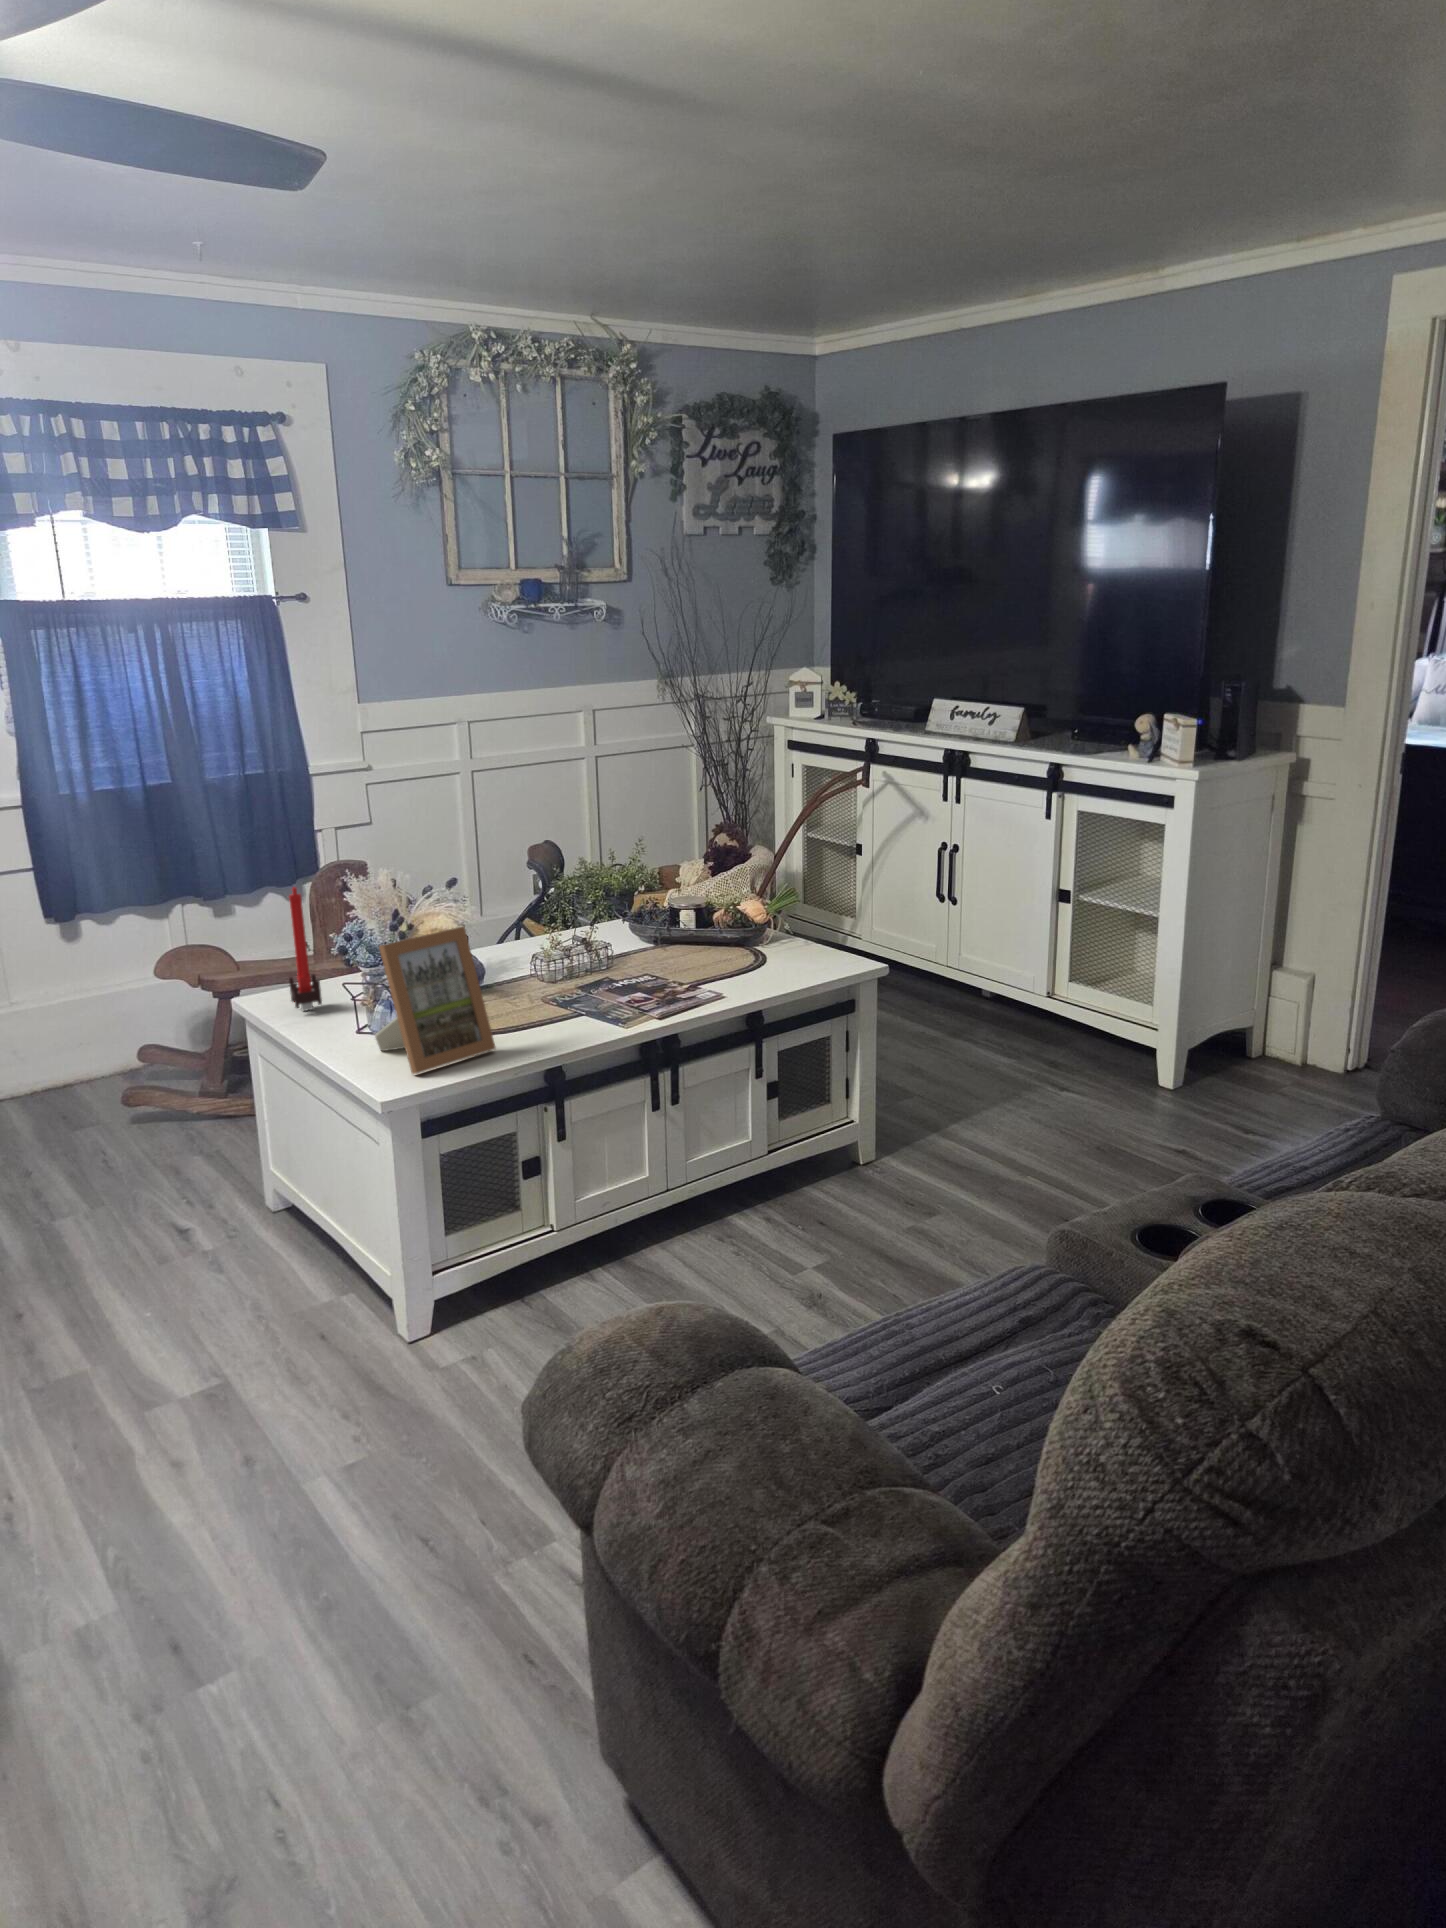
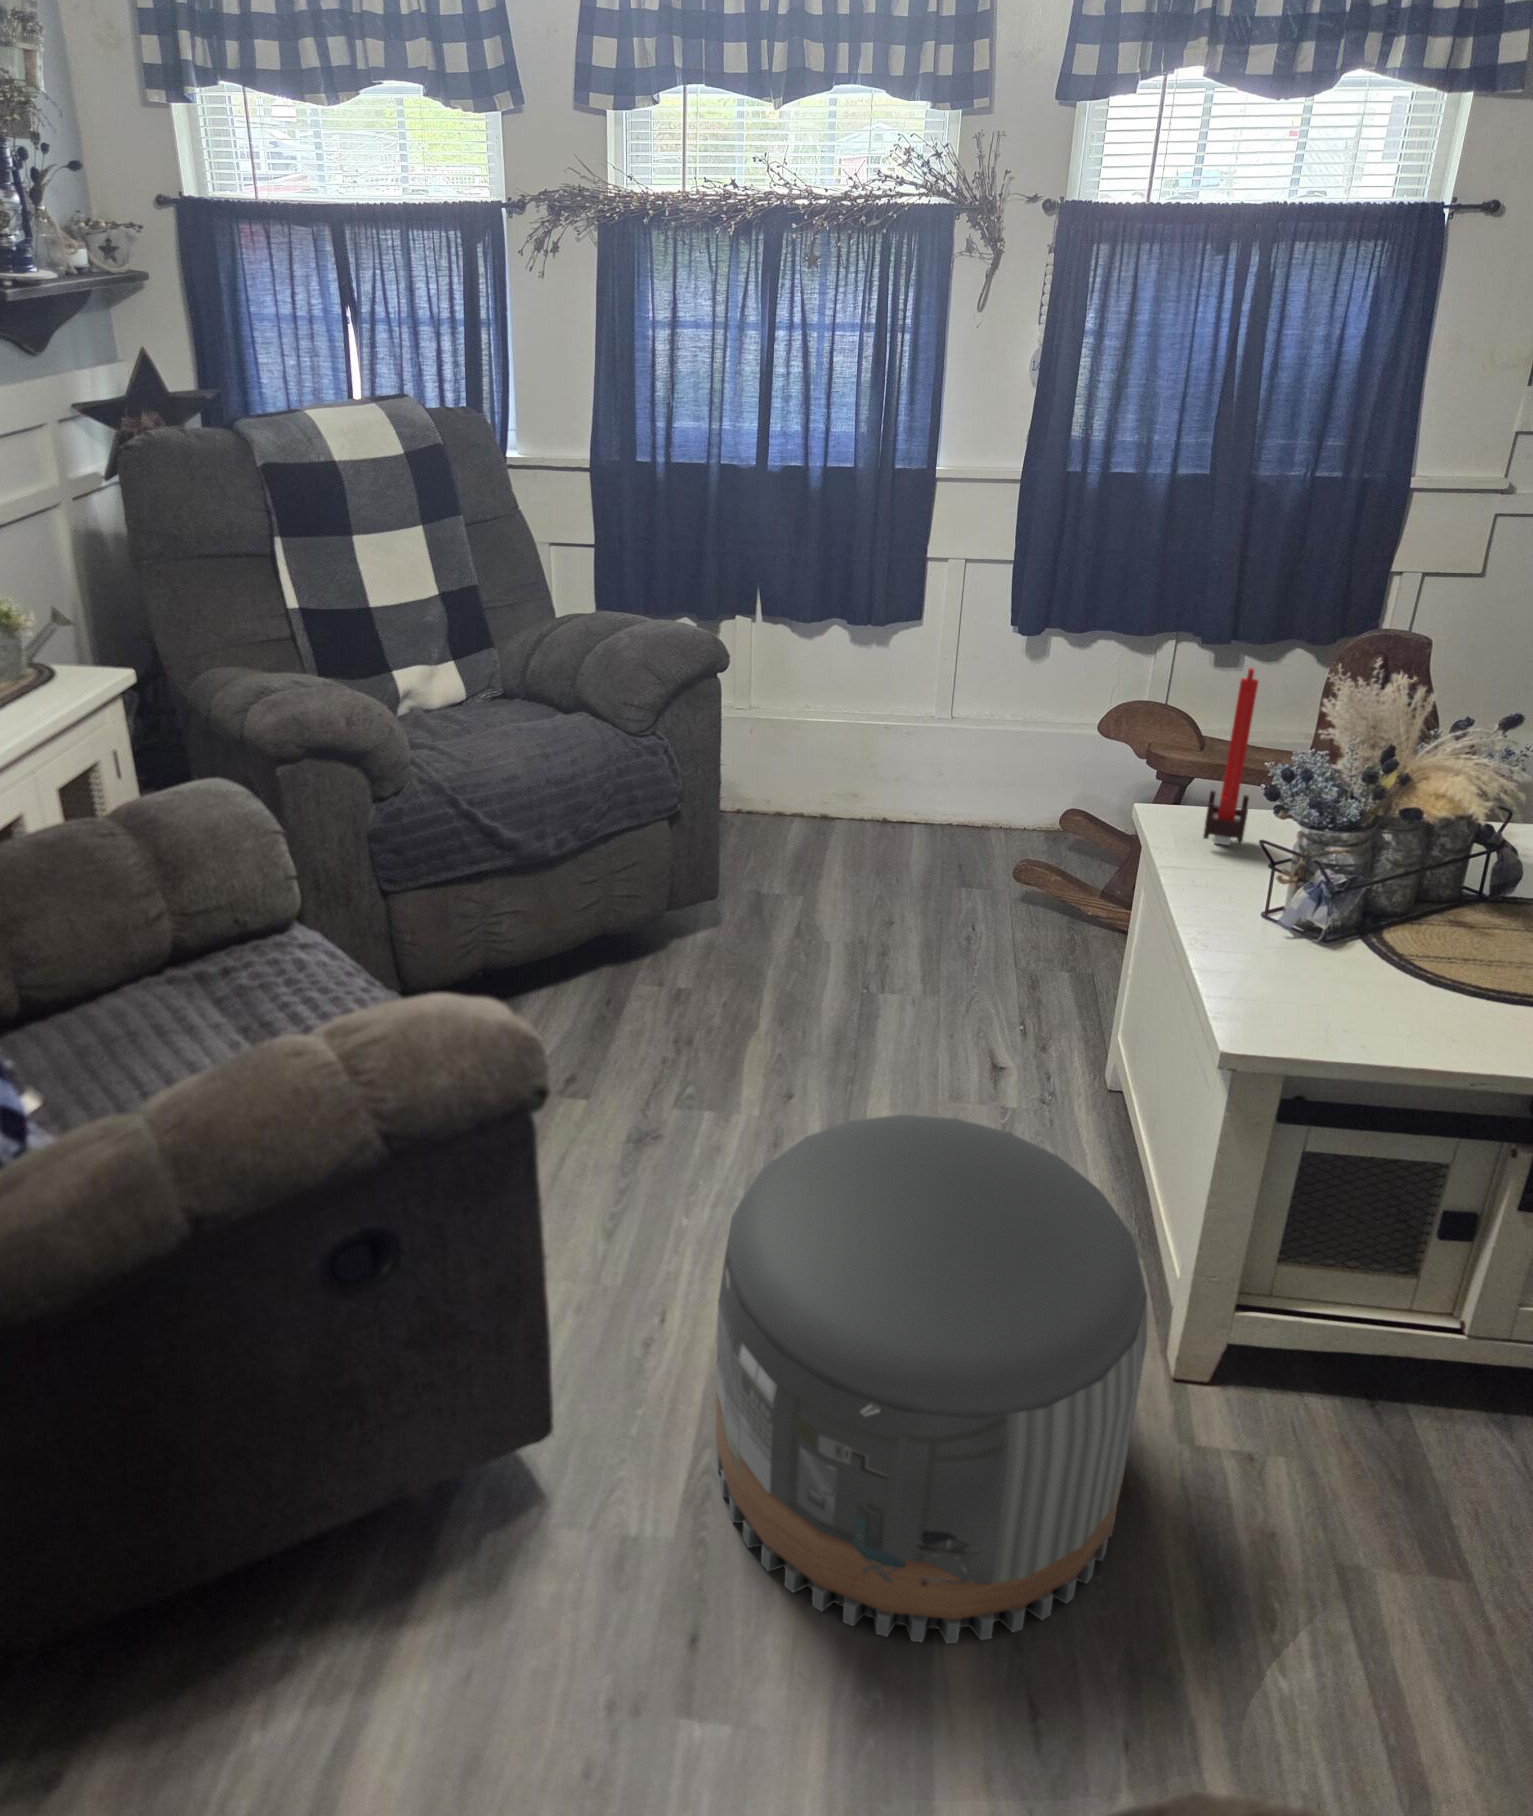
picture frame: present [375,926,495,1074] -> none [1272,816,1474,1035]
pouf: none [89,1212,421,1575] -> present [716,1115,1147,1643]

